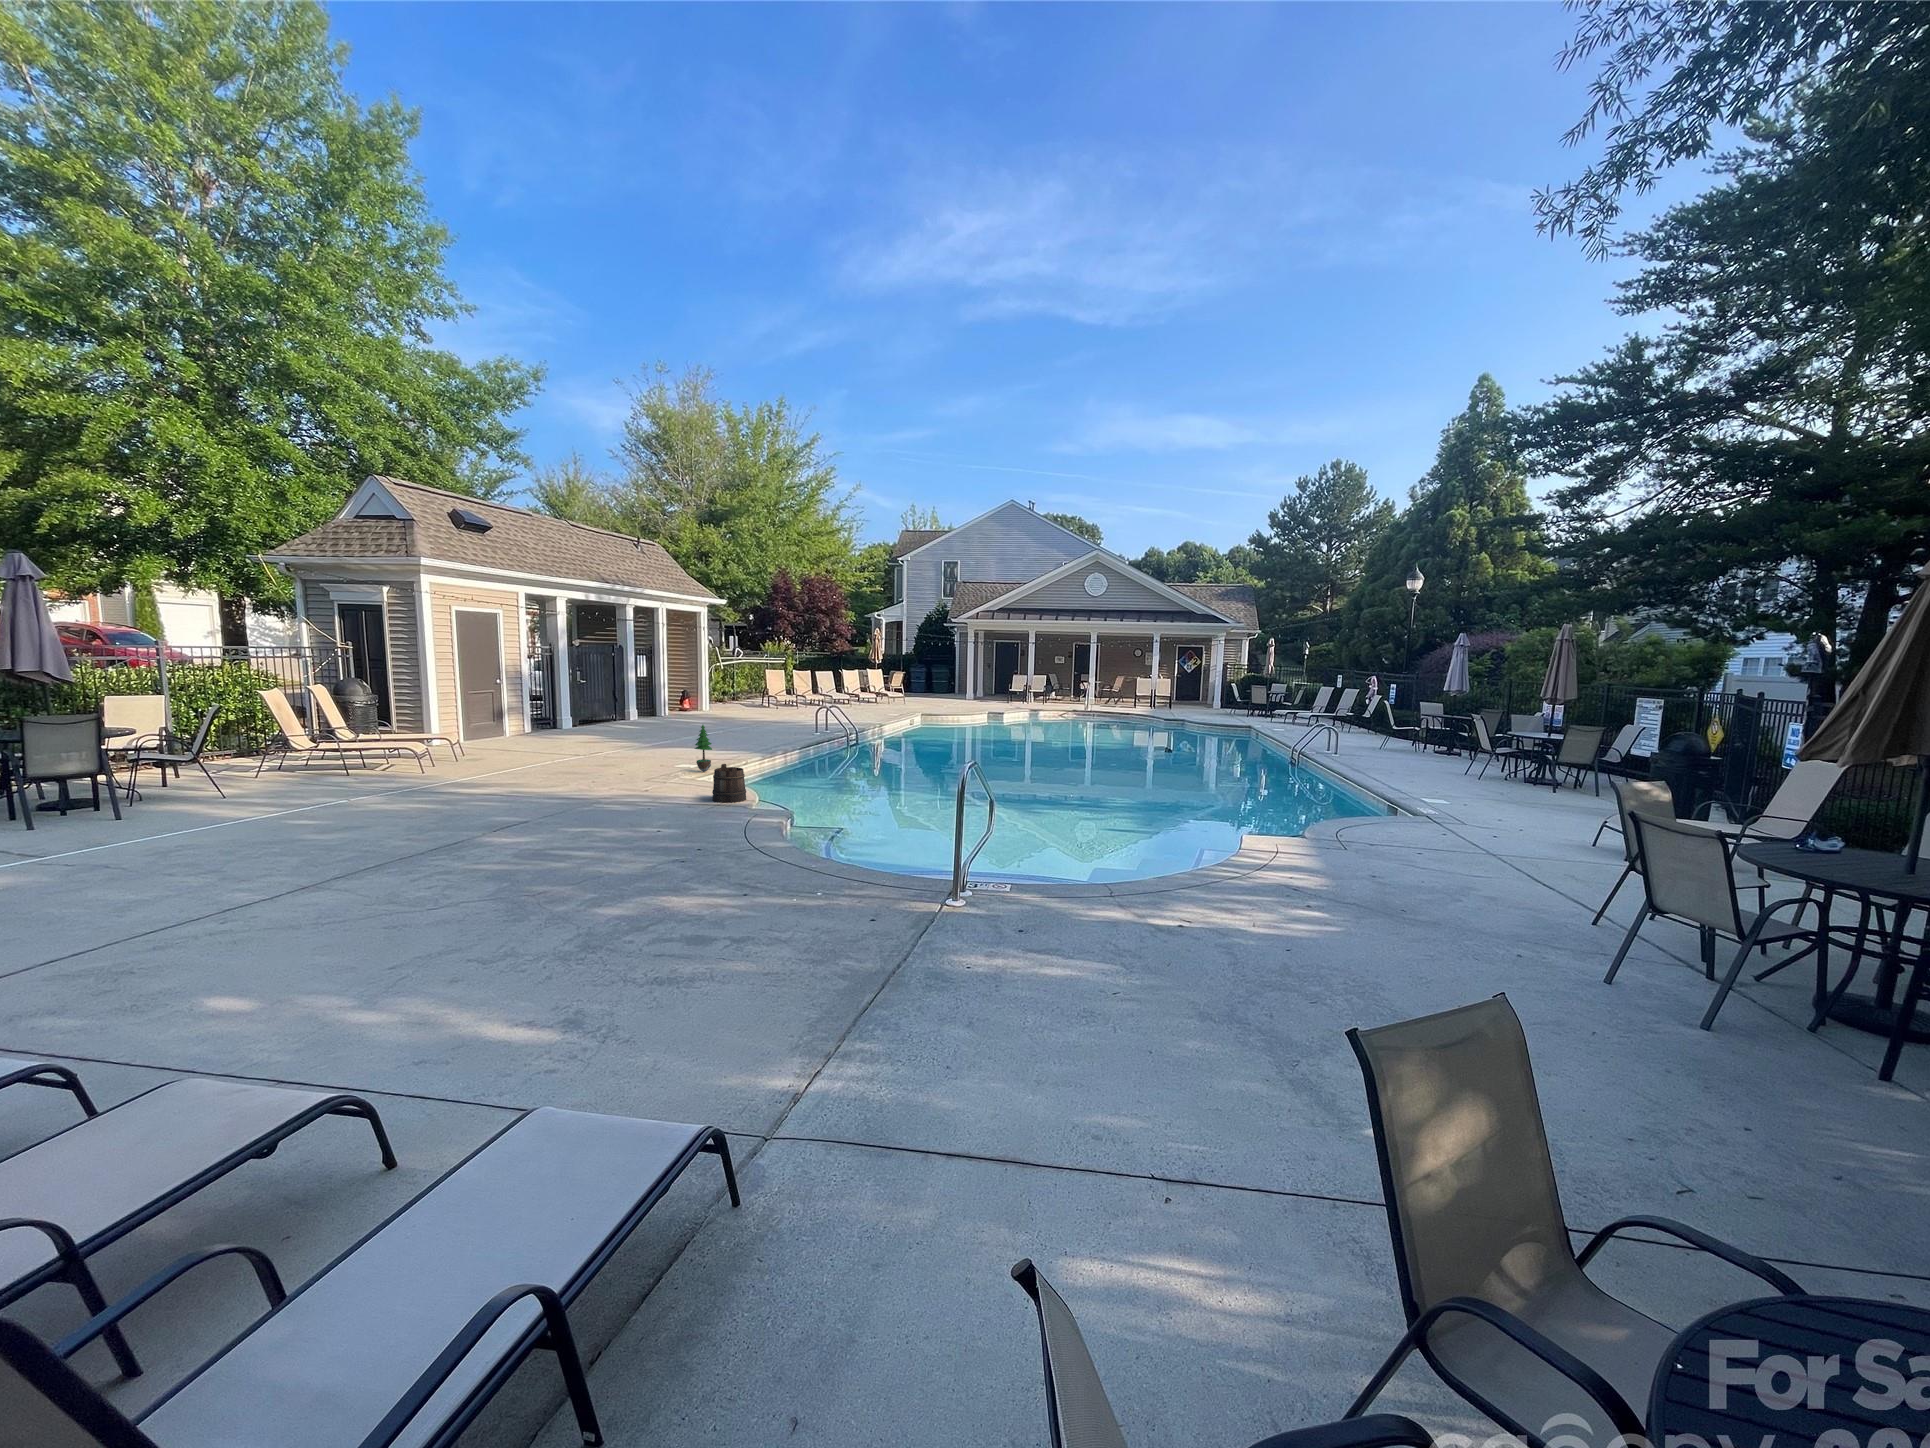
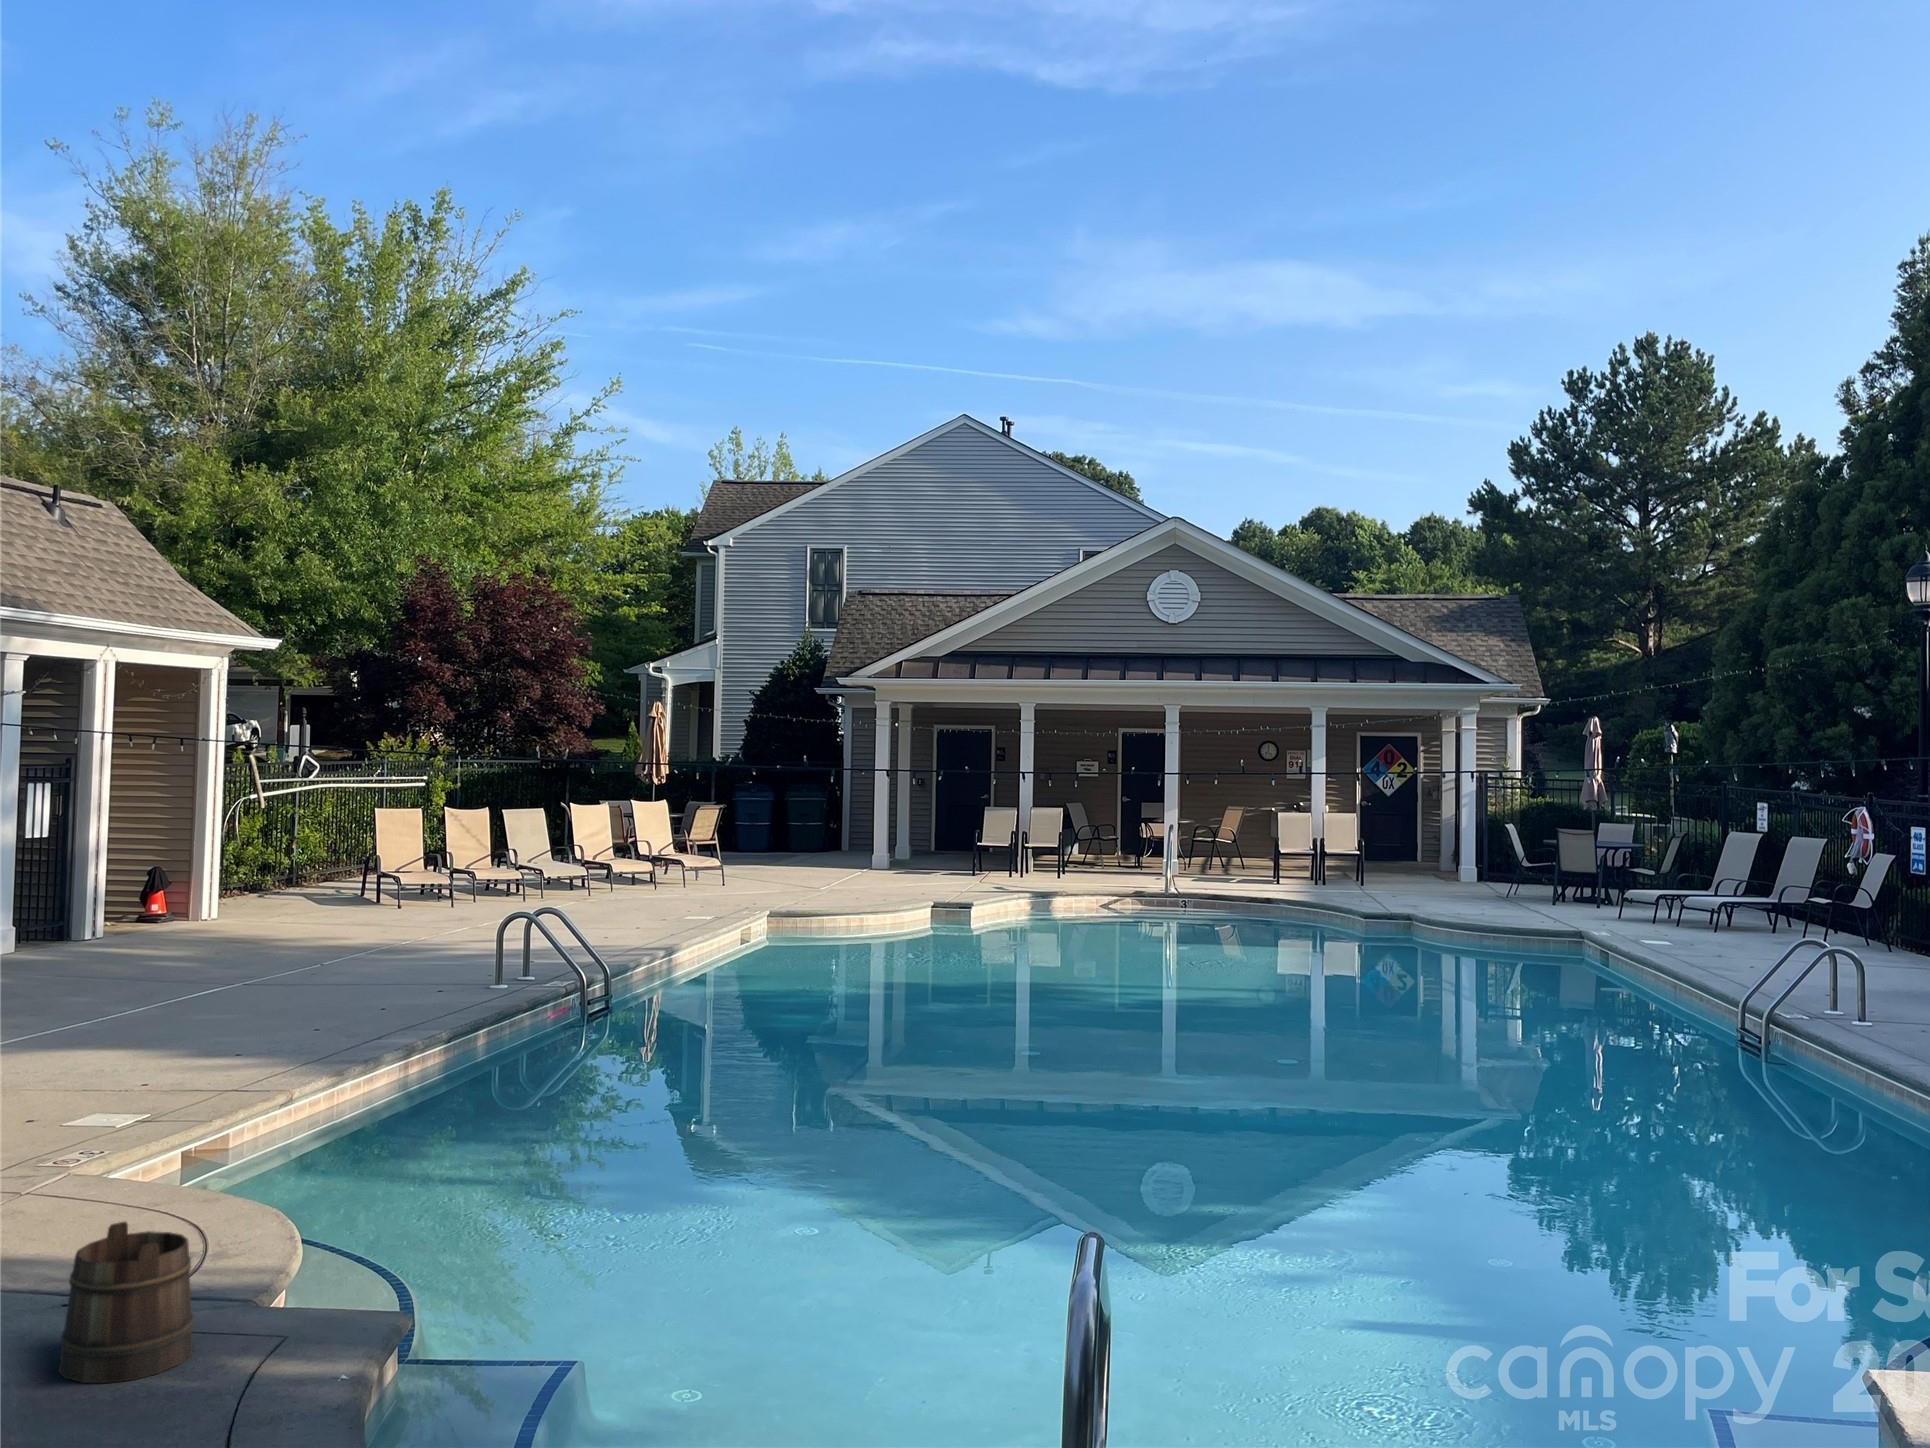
potted tree: present [695,725,712,772] -> none [59,1036,126,1198]

